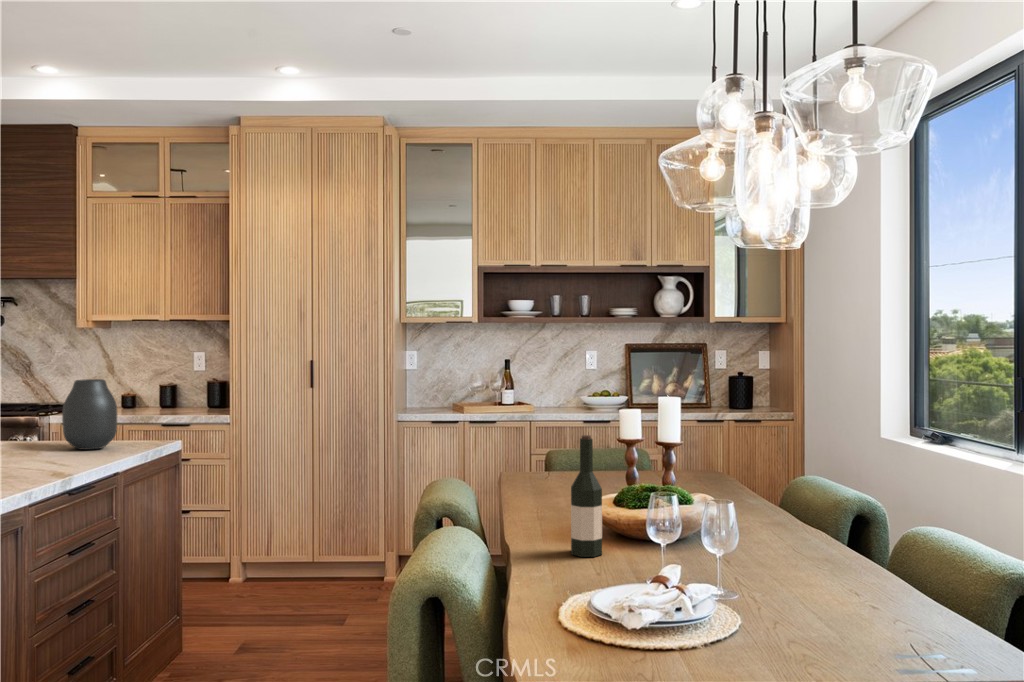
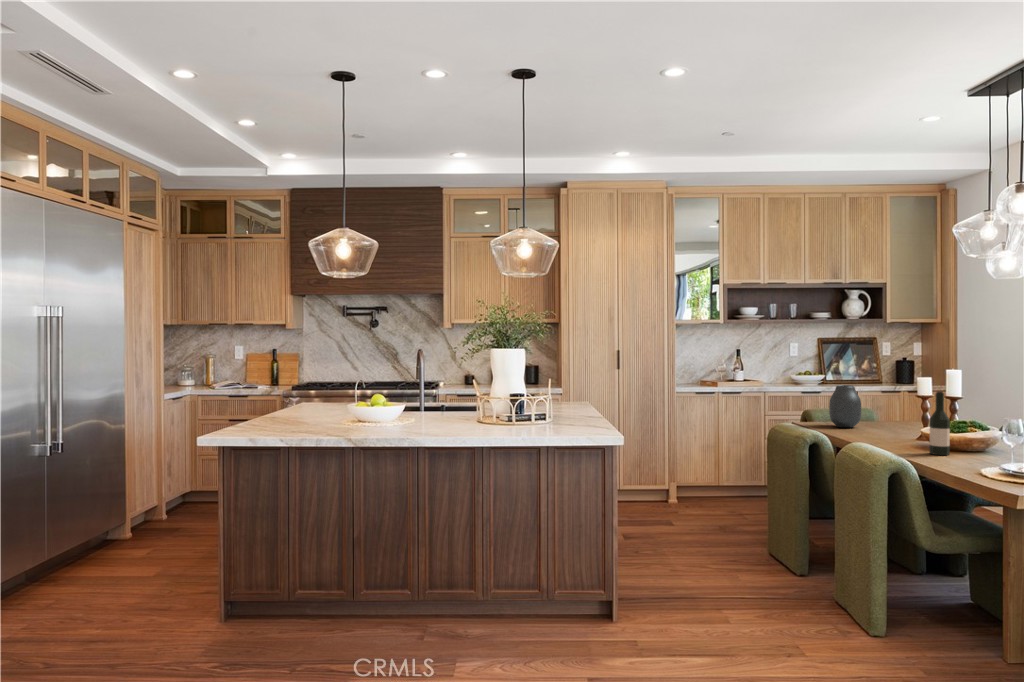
vase: present [62,379,117,450] -> present [829,385,861,428]

